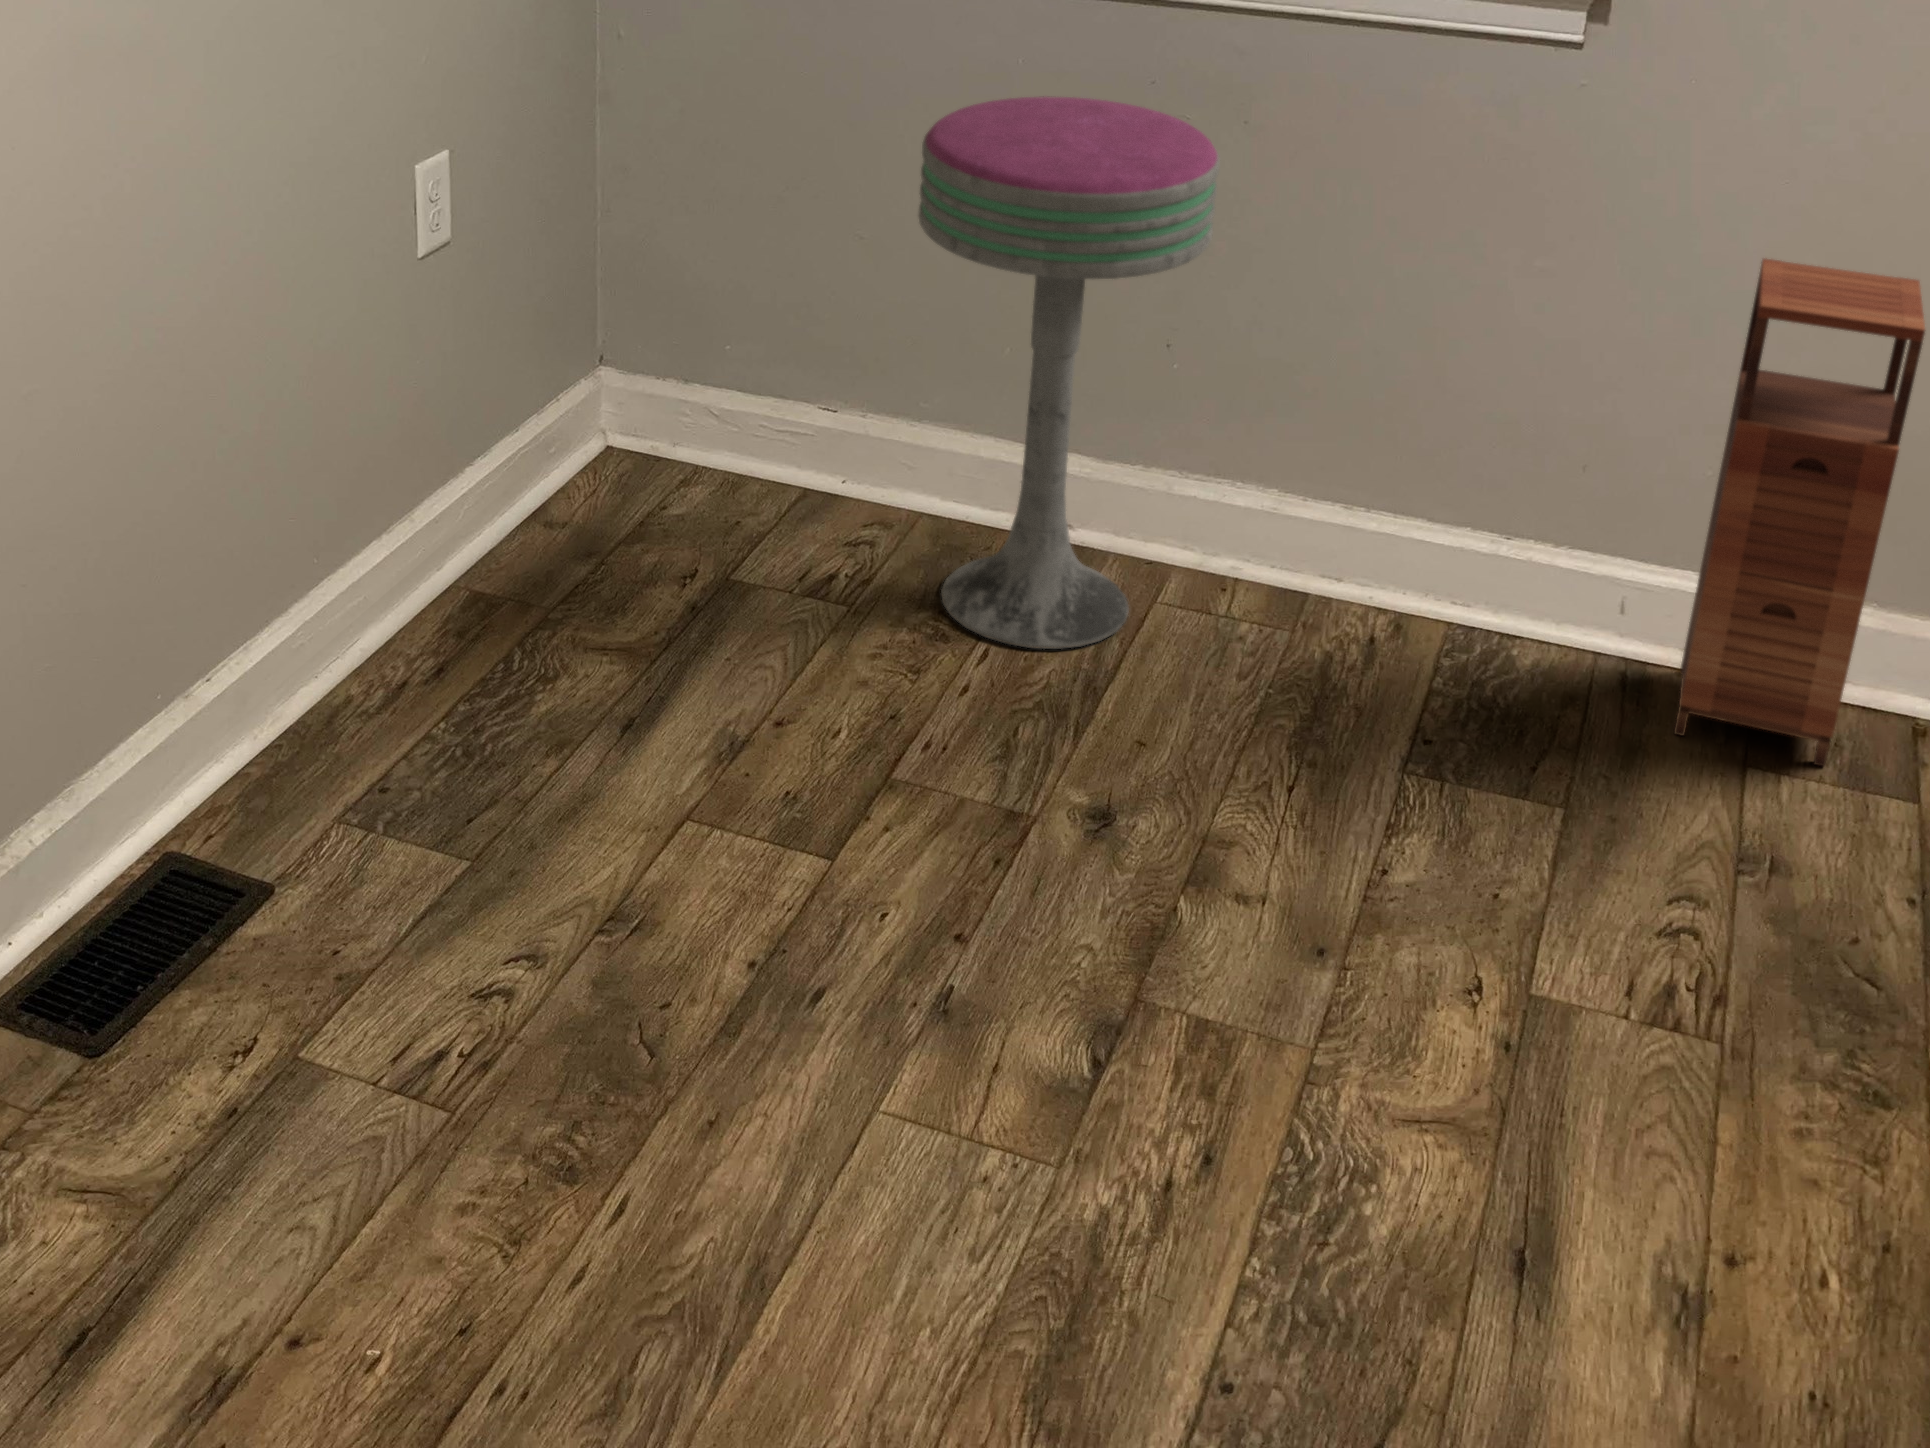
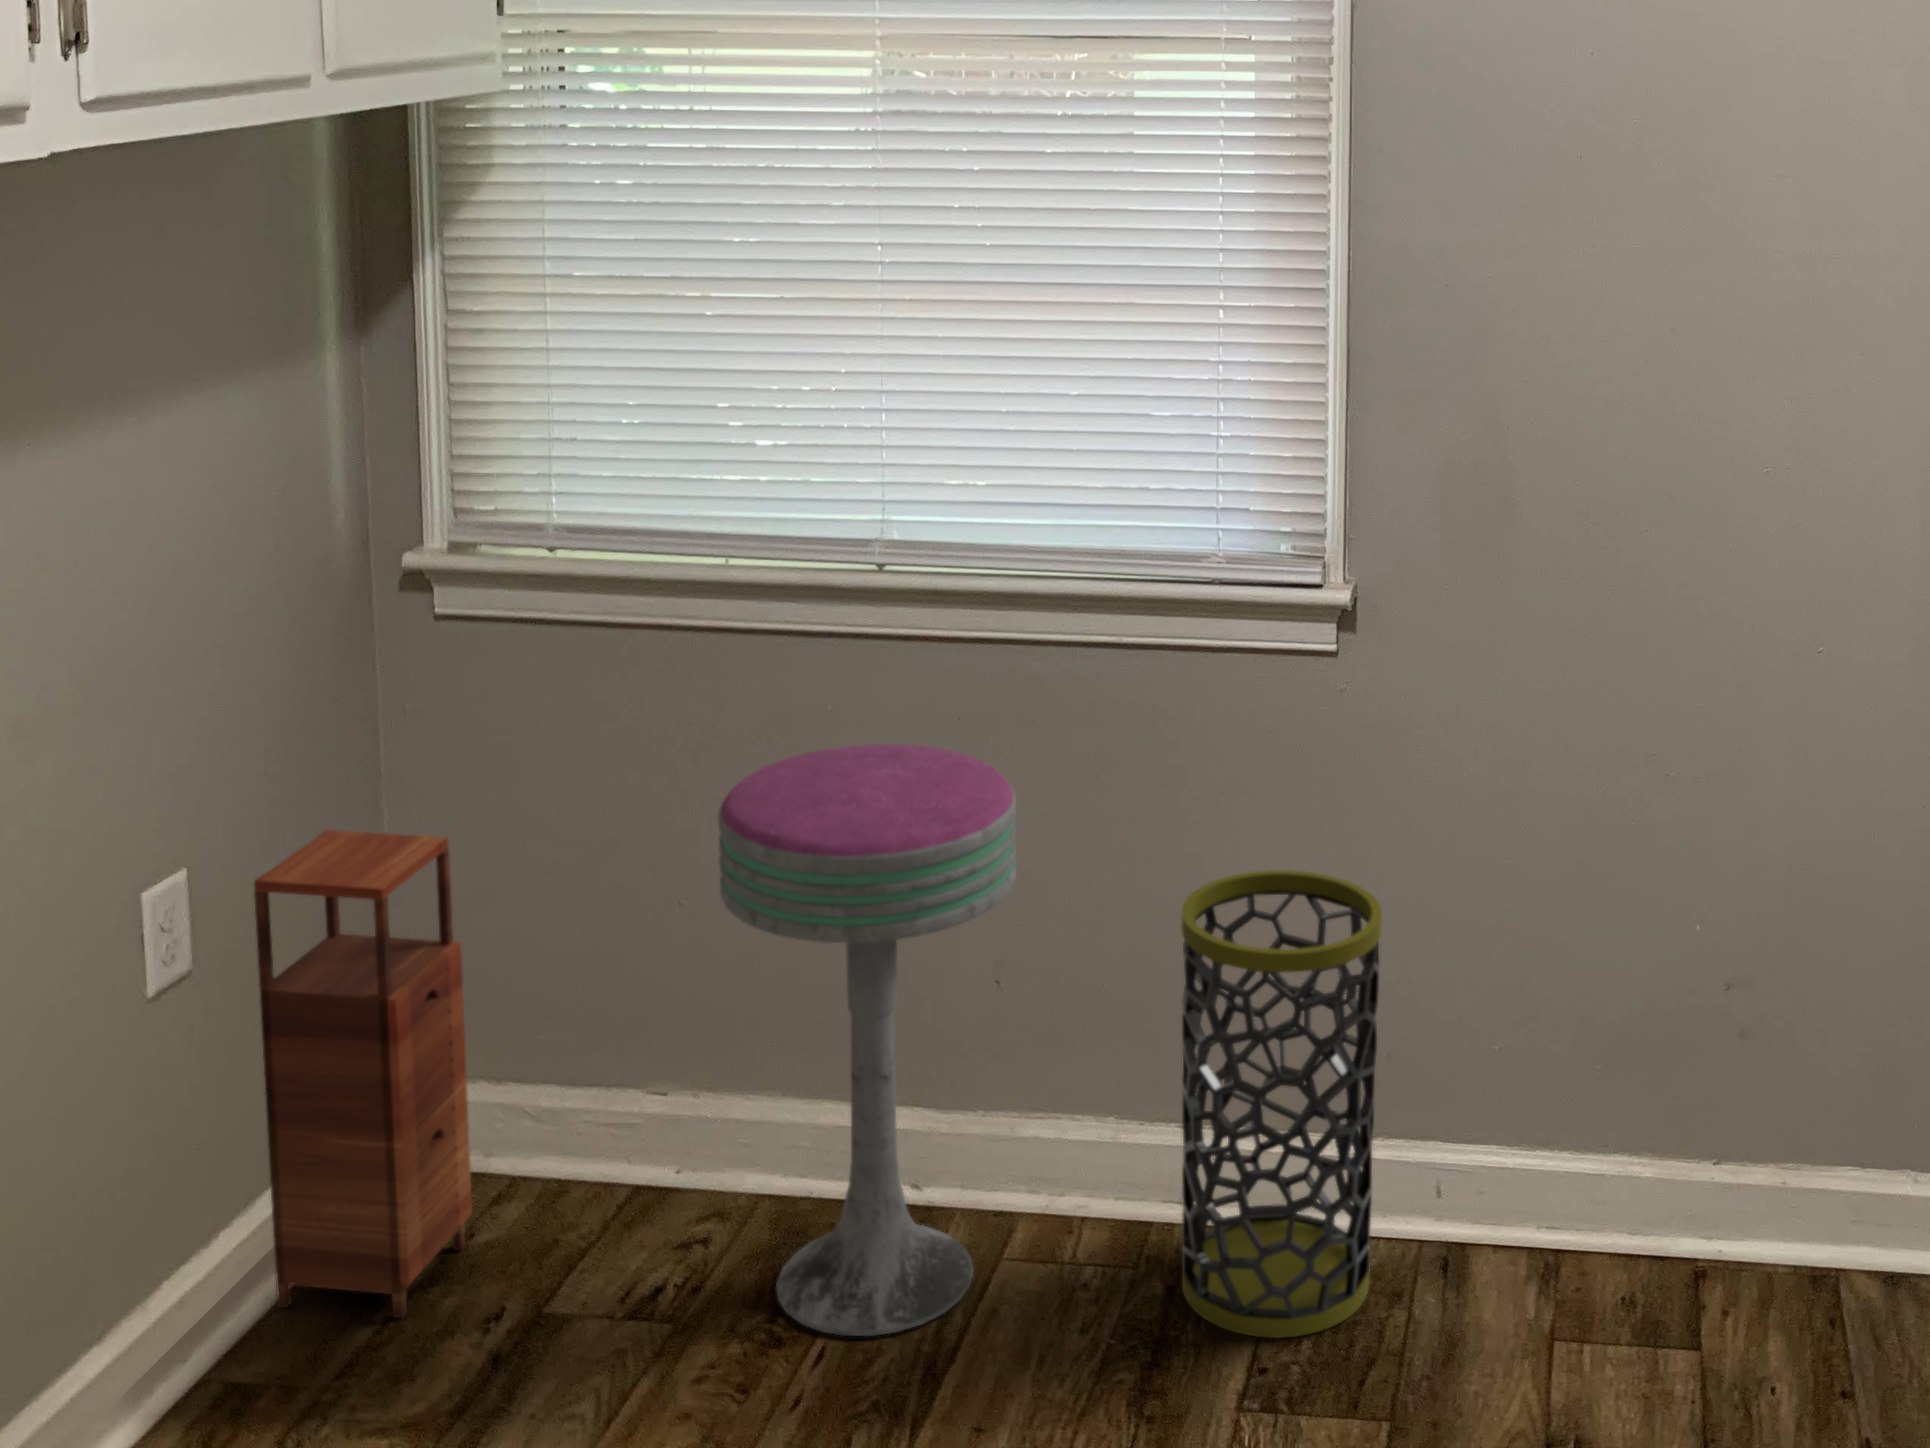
storage cabinet: present [1674,259,1925,766] -> present [254,830,472,1319]
trash can: none [1339,261,1608,718] -> present [1182,870,1382,1338]

